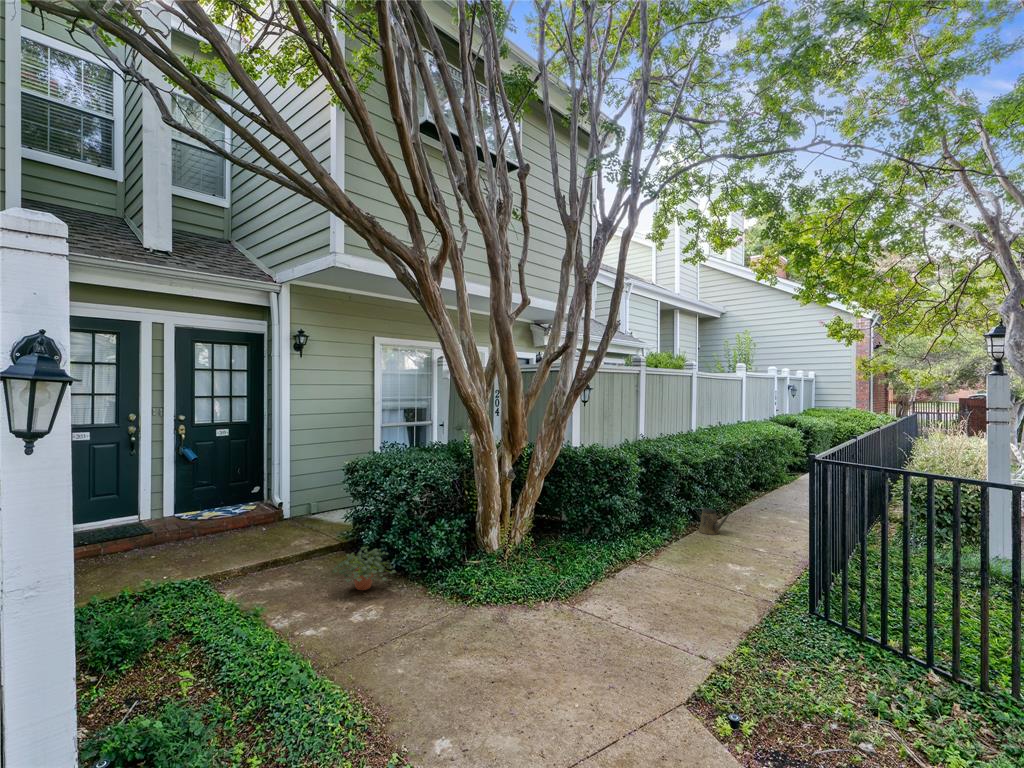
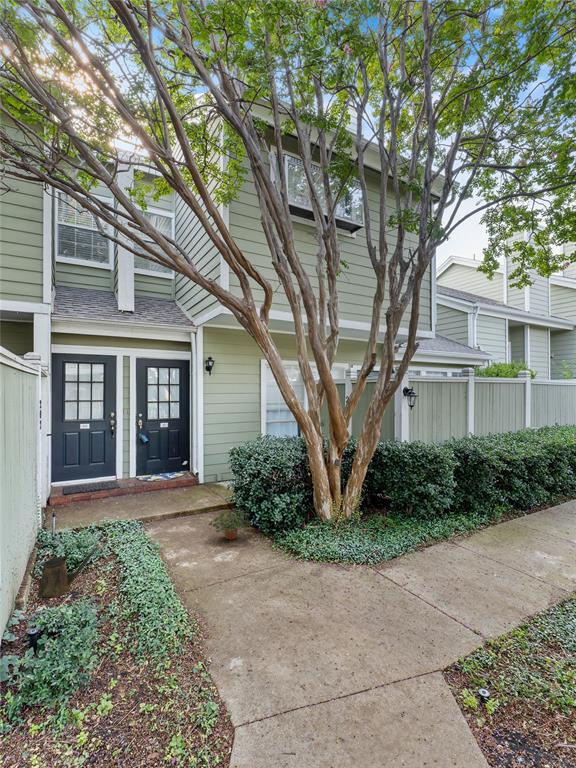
watering can: present [697,508,731,535] -> present [29,547,99,597]

